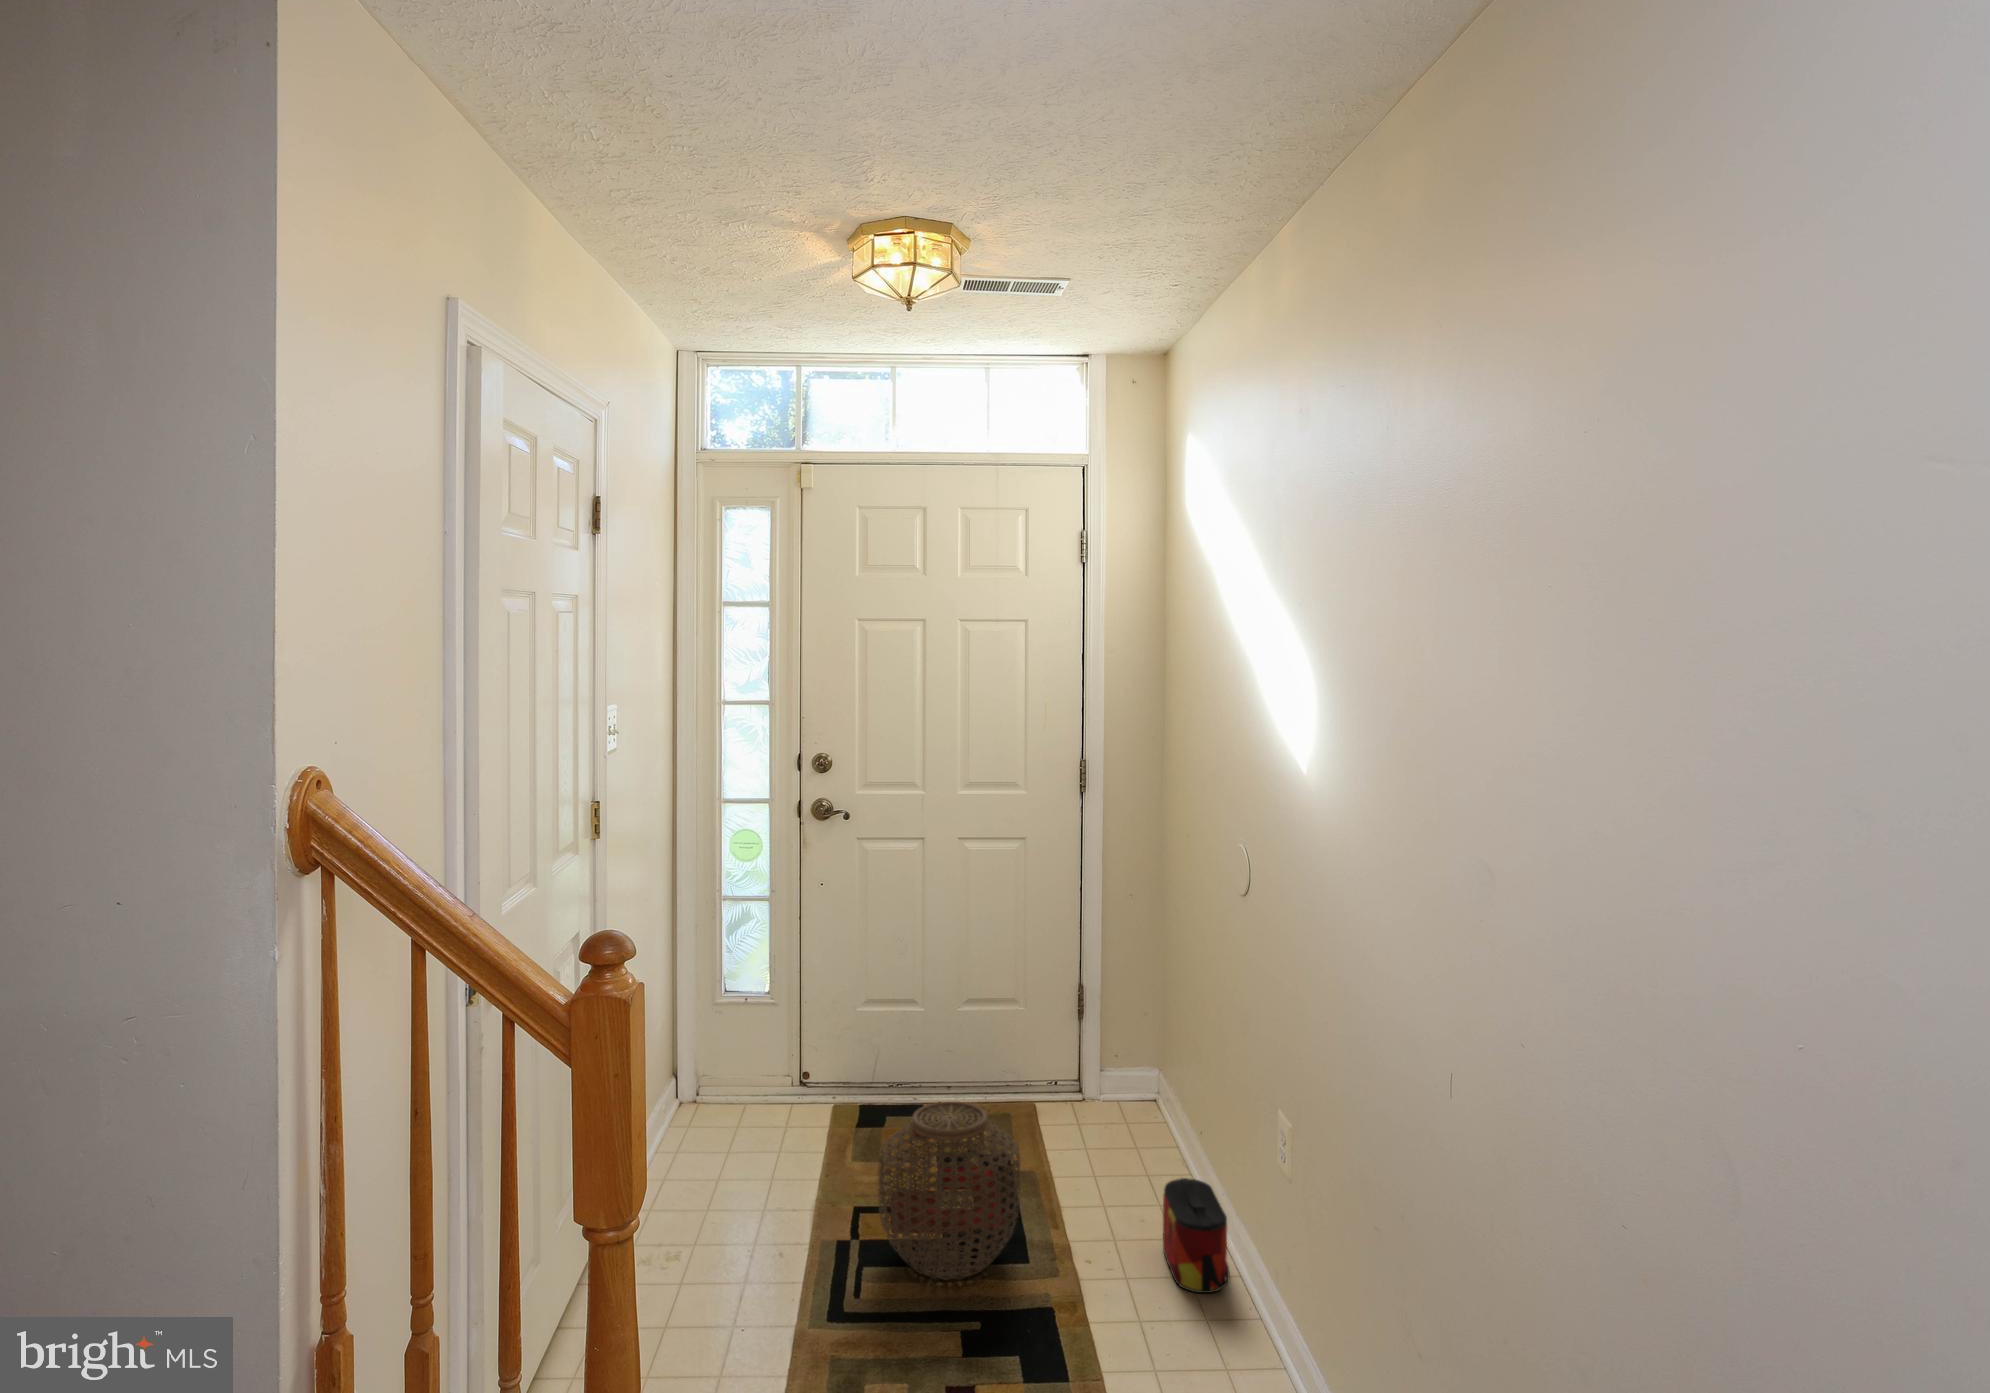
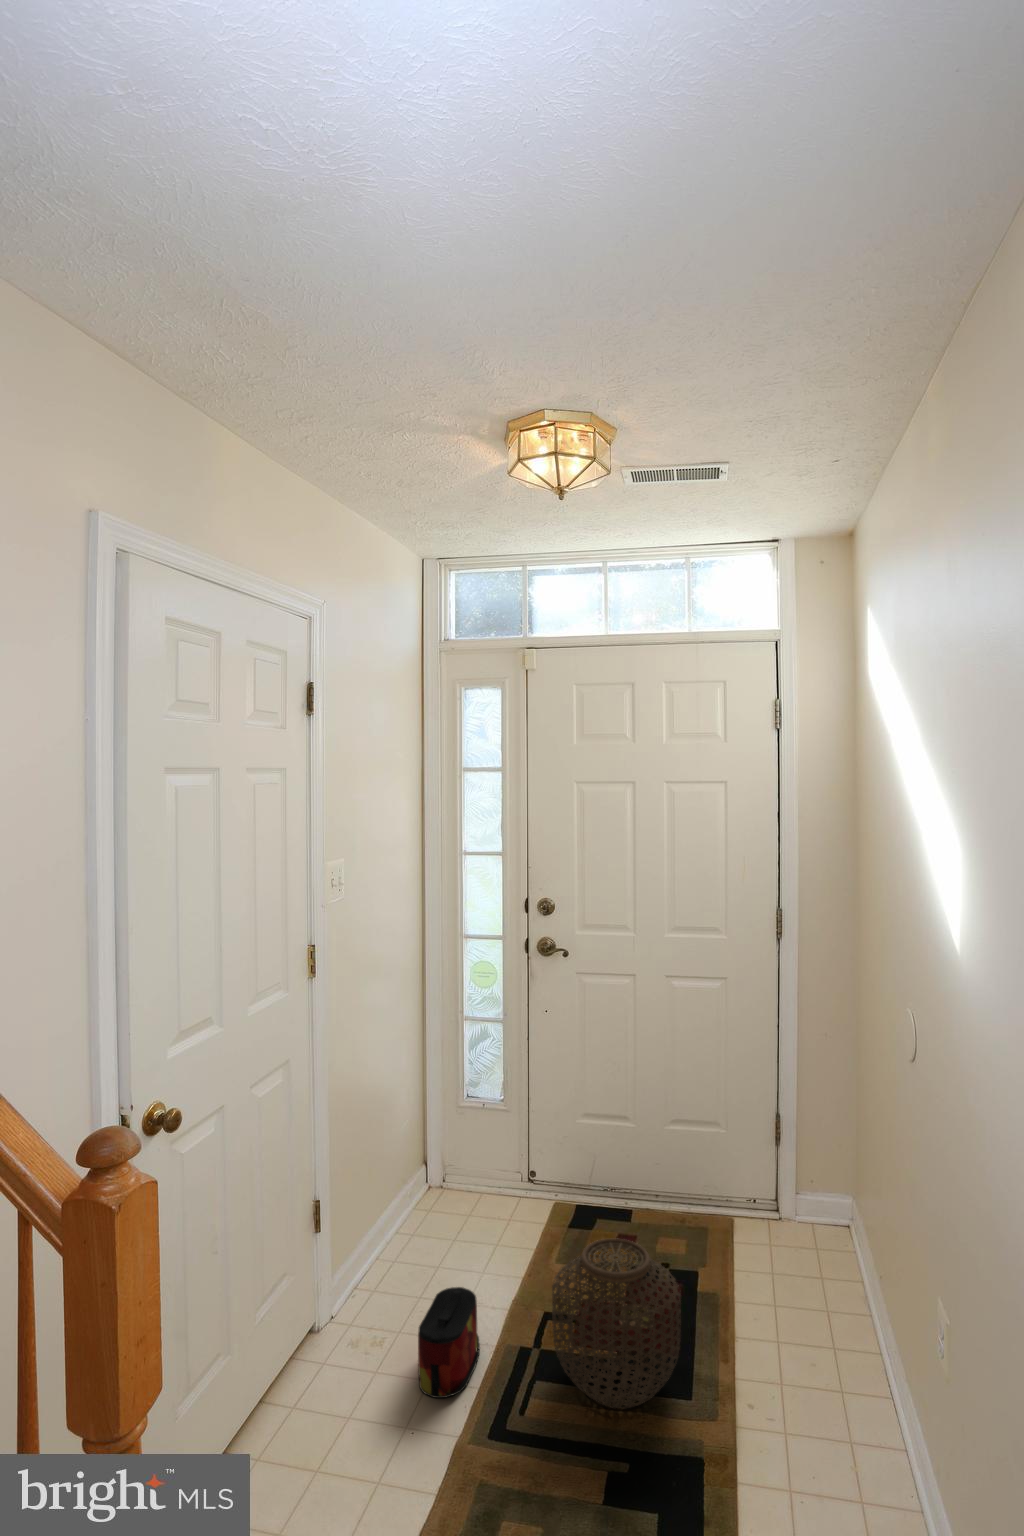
bag: present [1163,1178,1230,1293] -> present [418,1287,480,1398]

